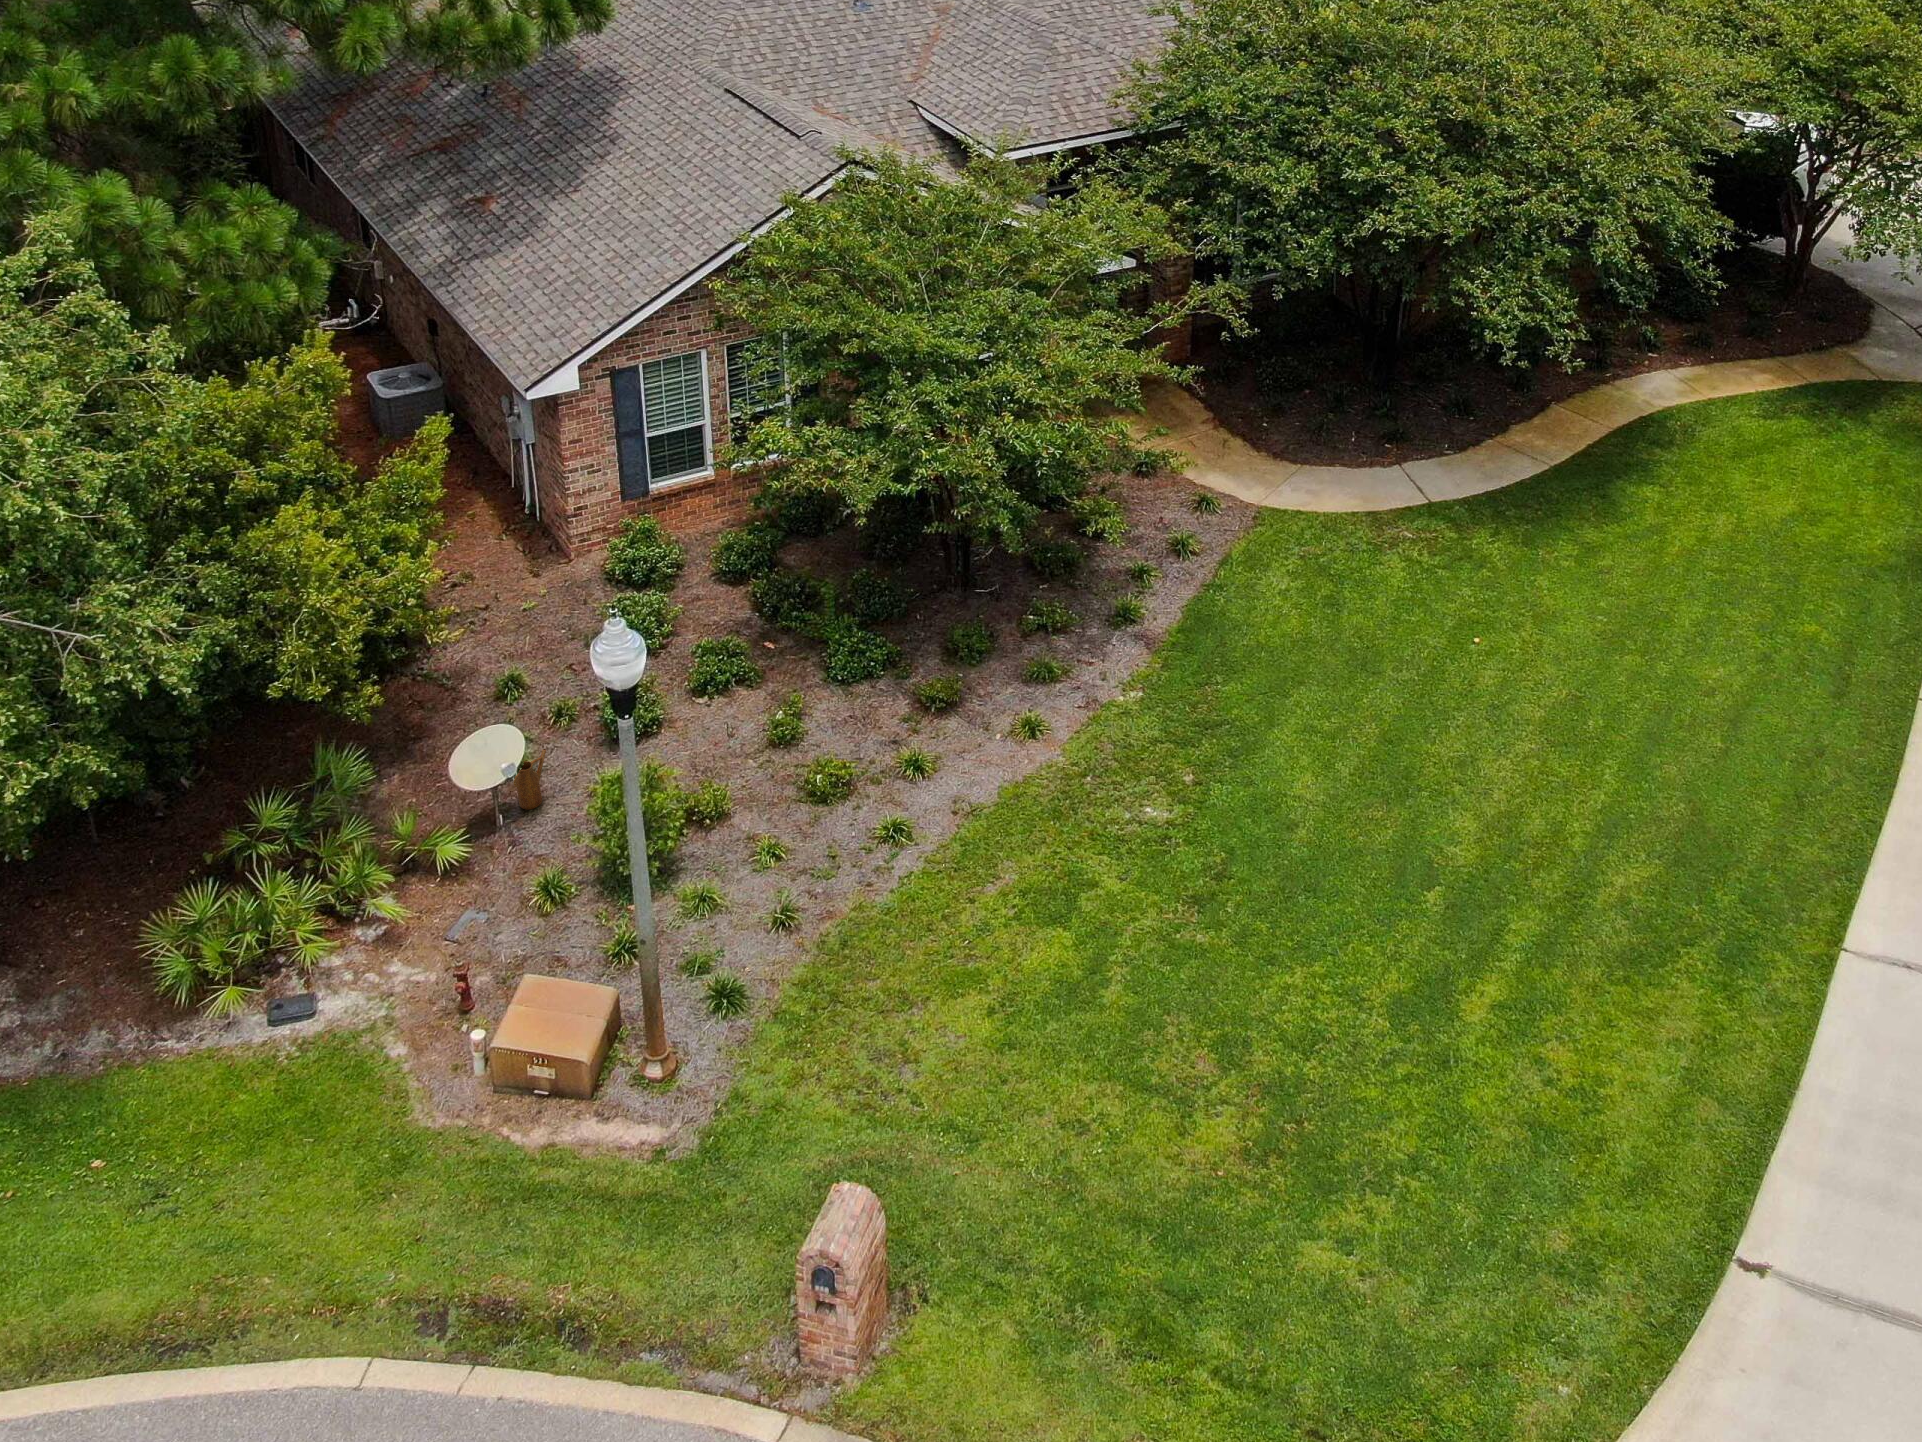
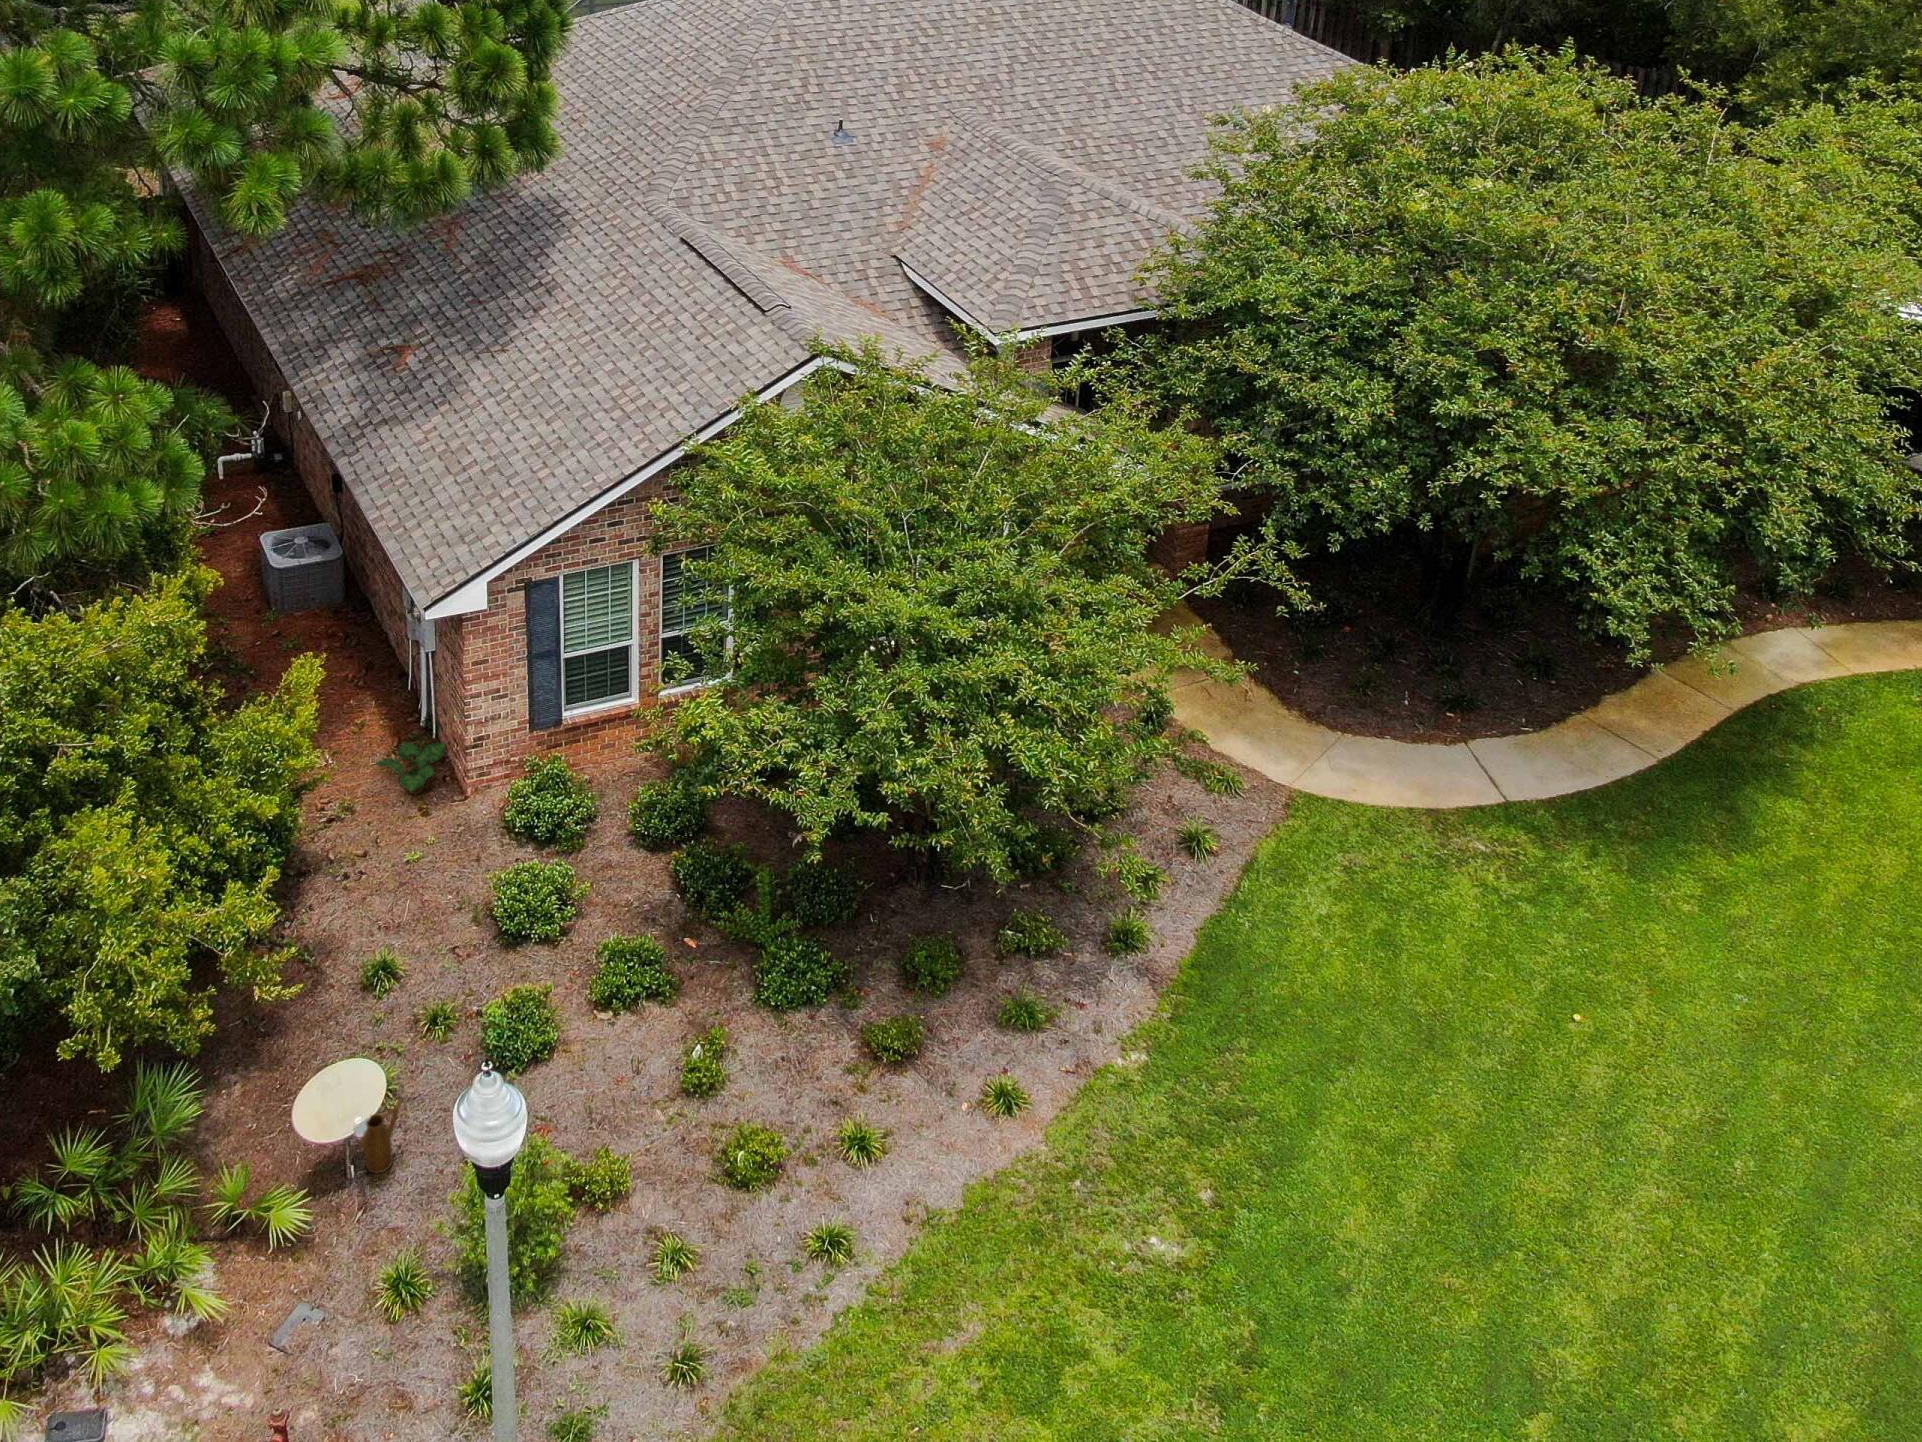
potted plant: none [494,518,558,563] -> present [375,742,446,794]

